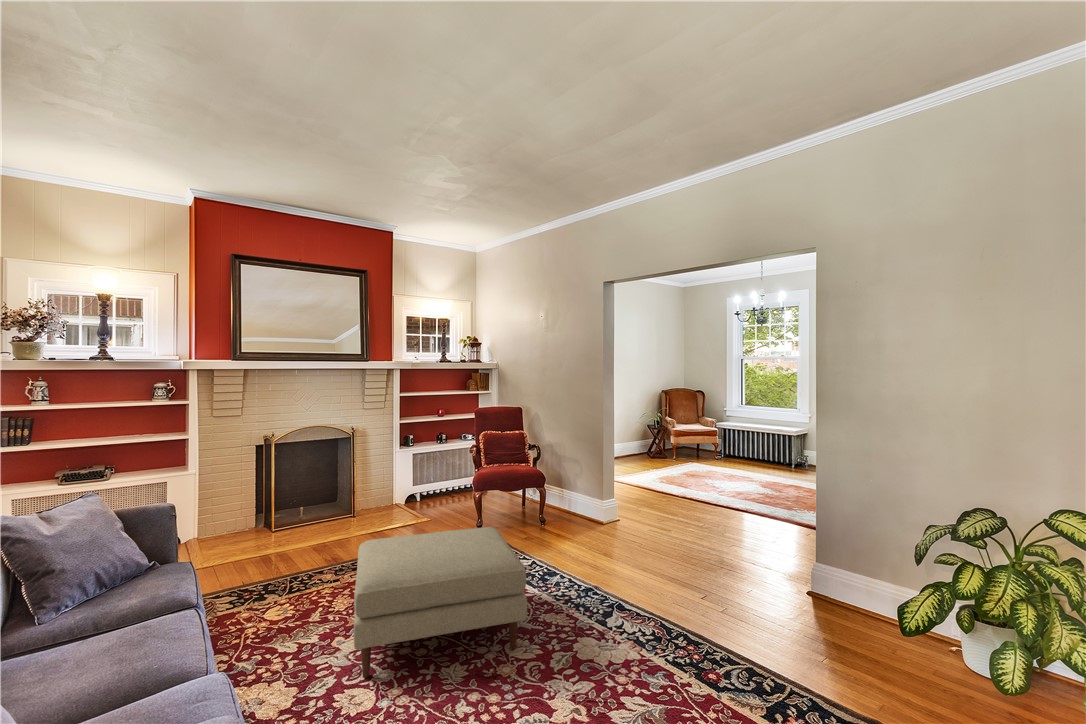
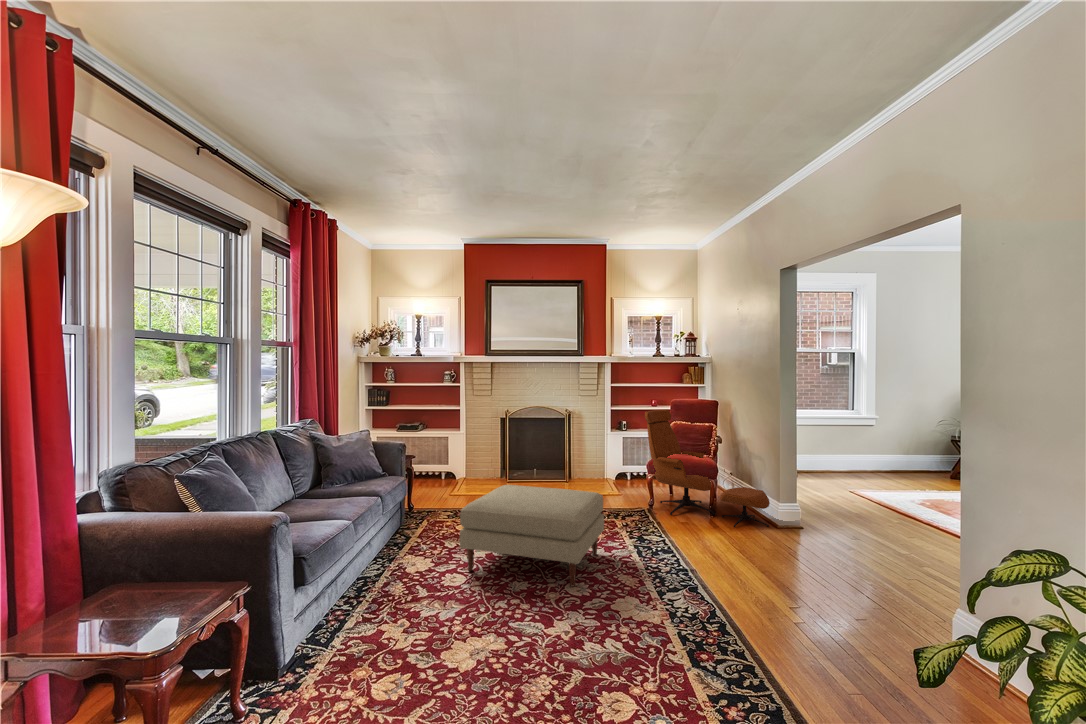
lounge chair: none [471,421,597,532] -> present [645,410,770,527]

